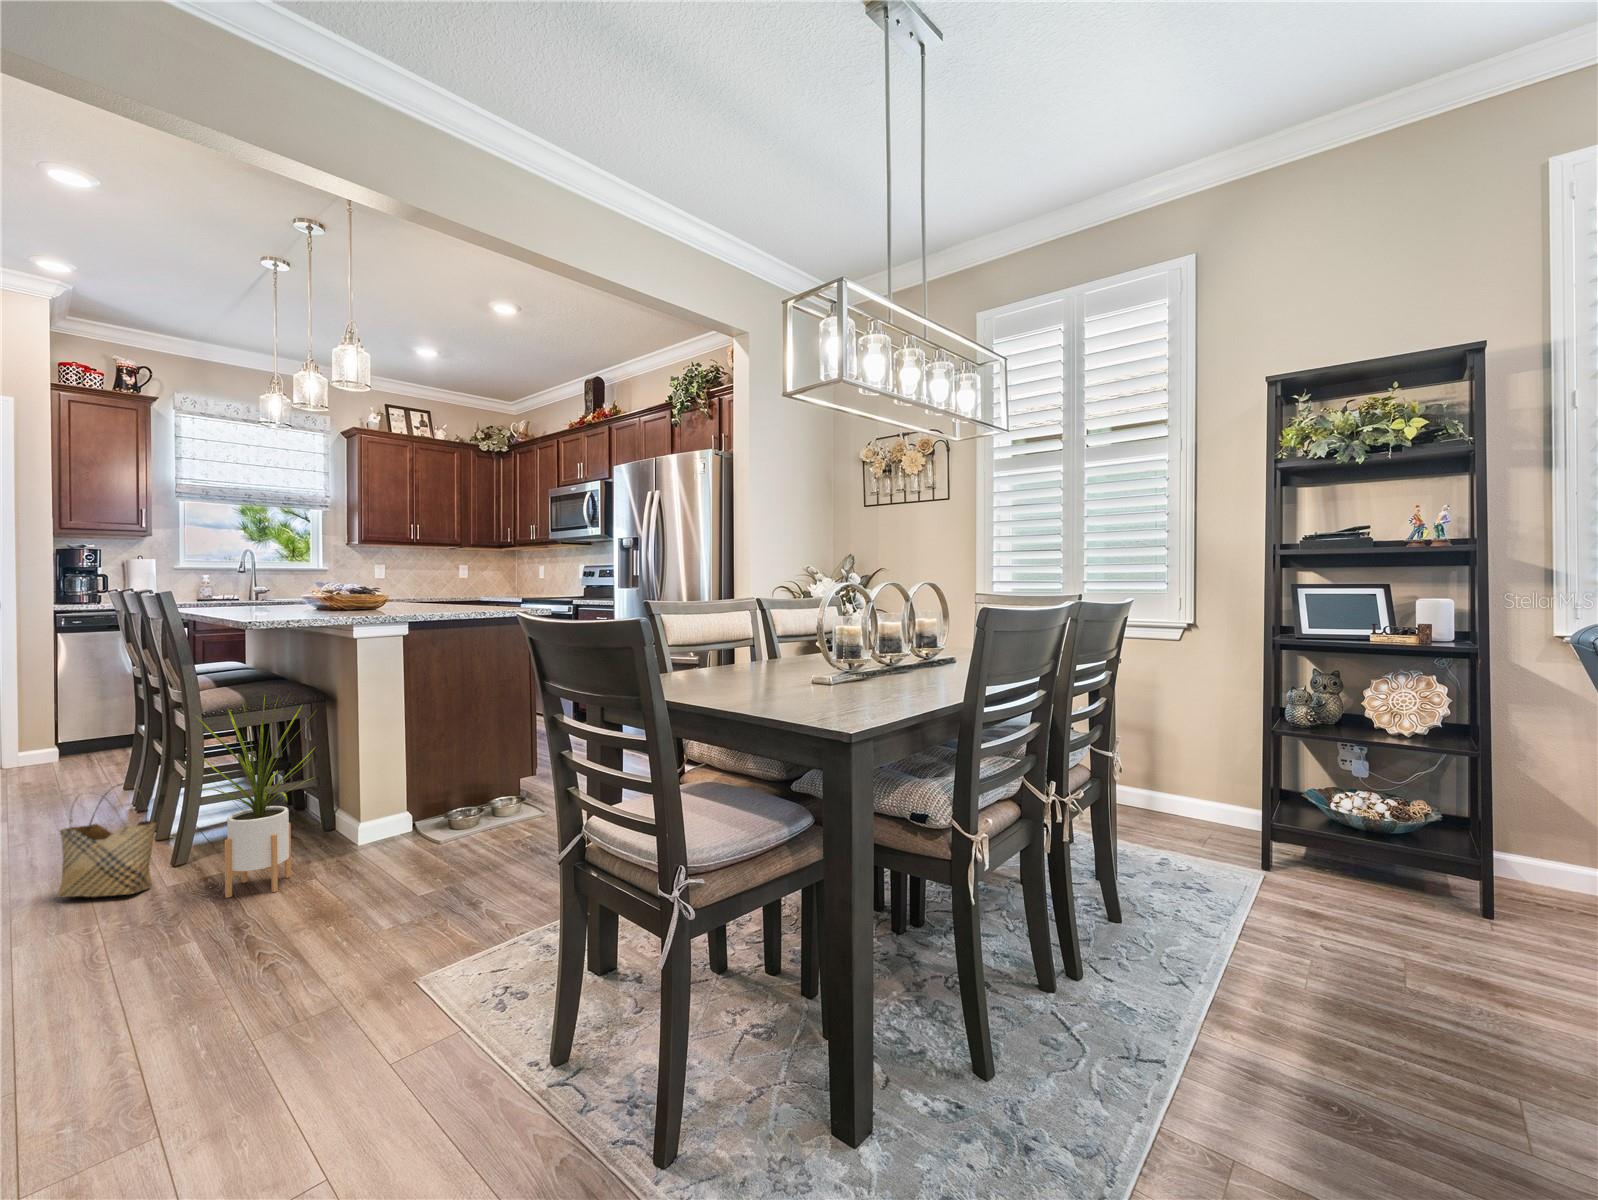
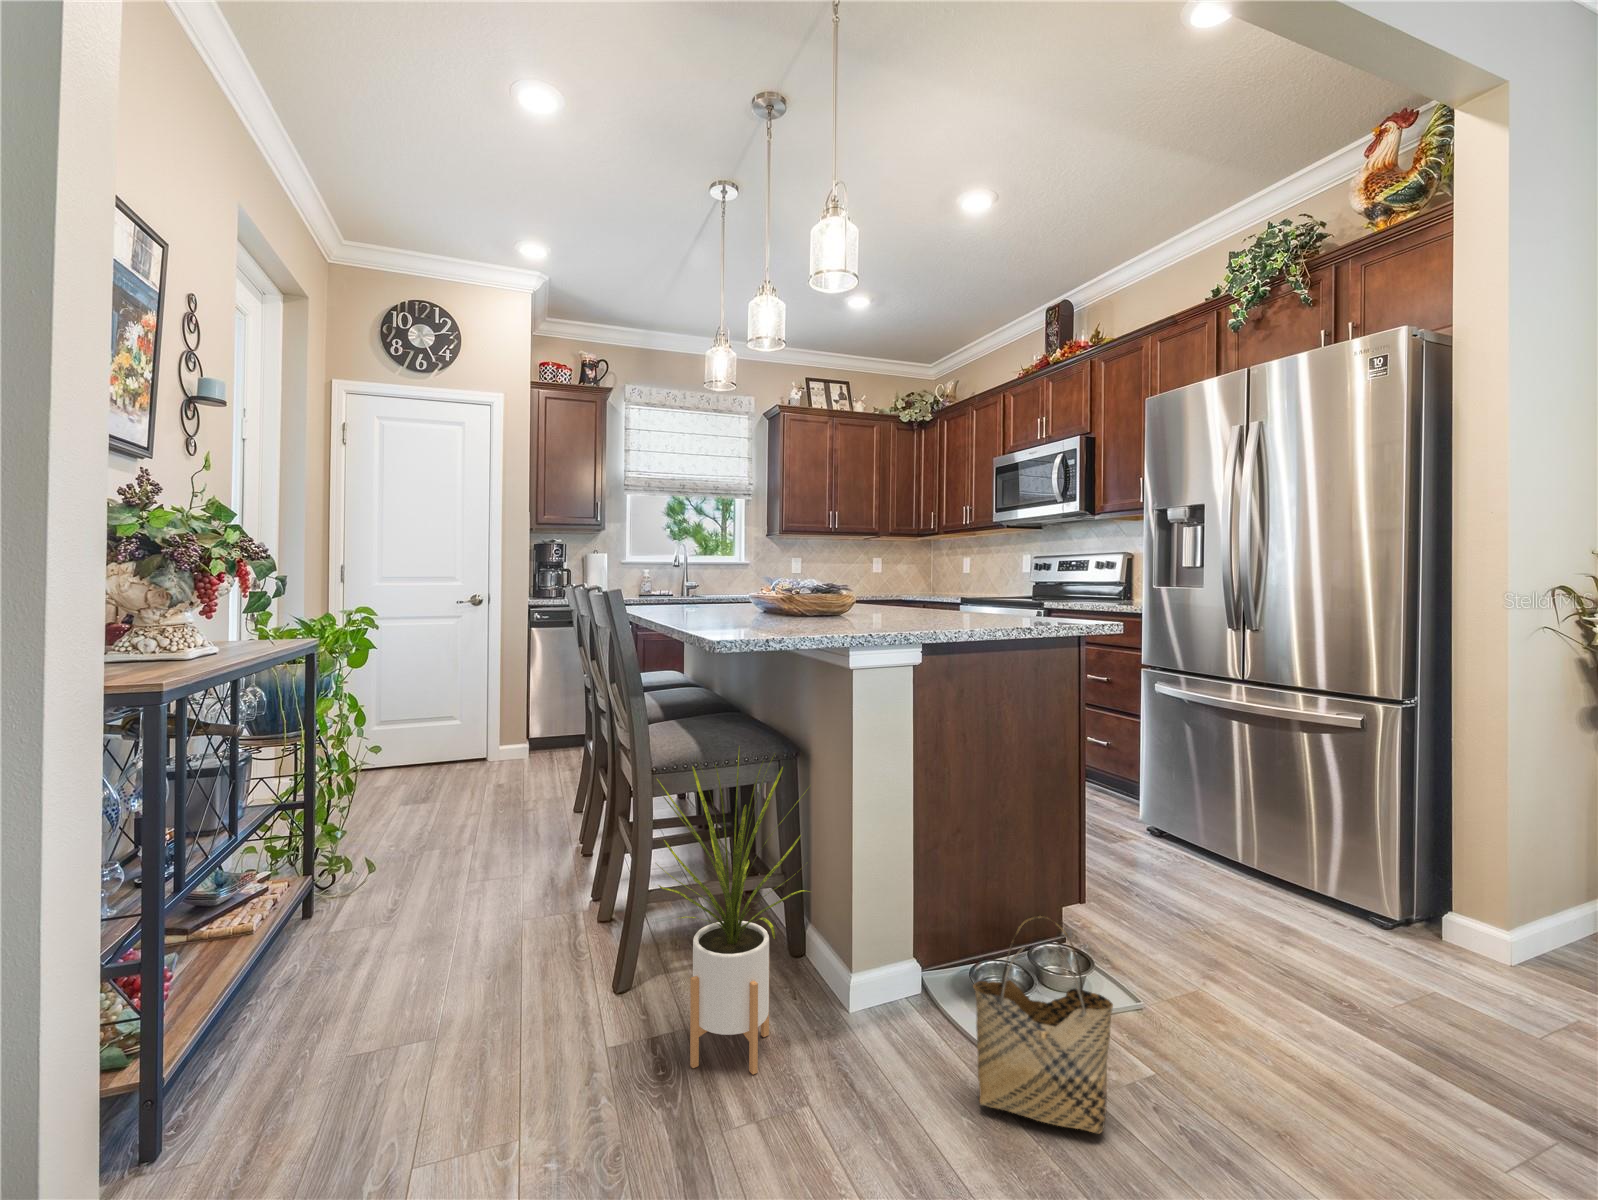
woven basket: present [57,783,157,897] -> present [973,915,1113,1134]

